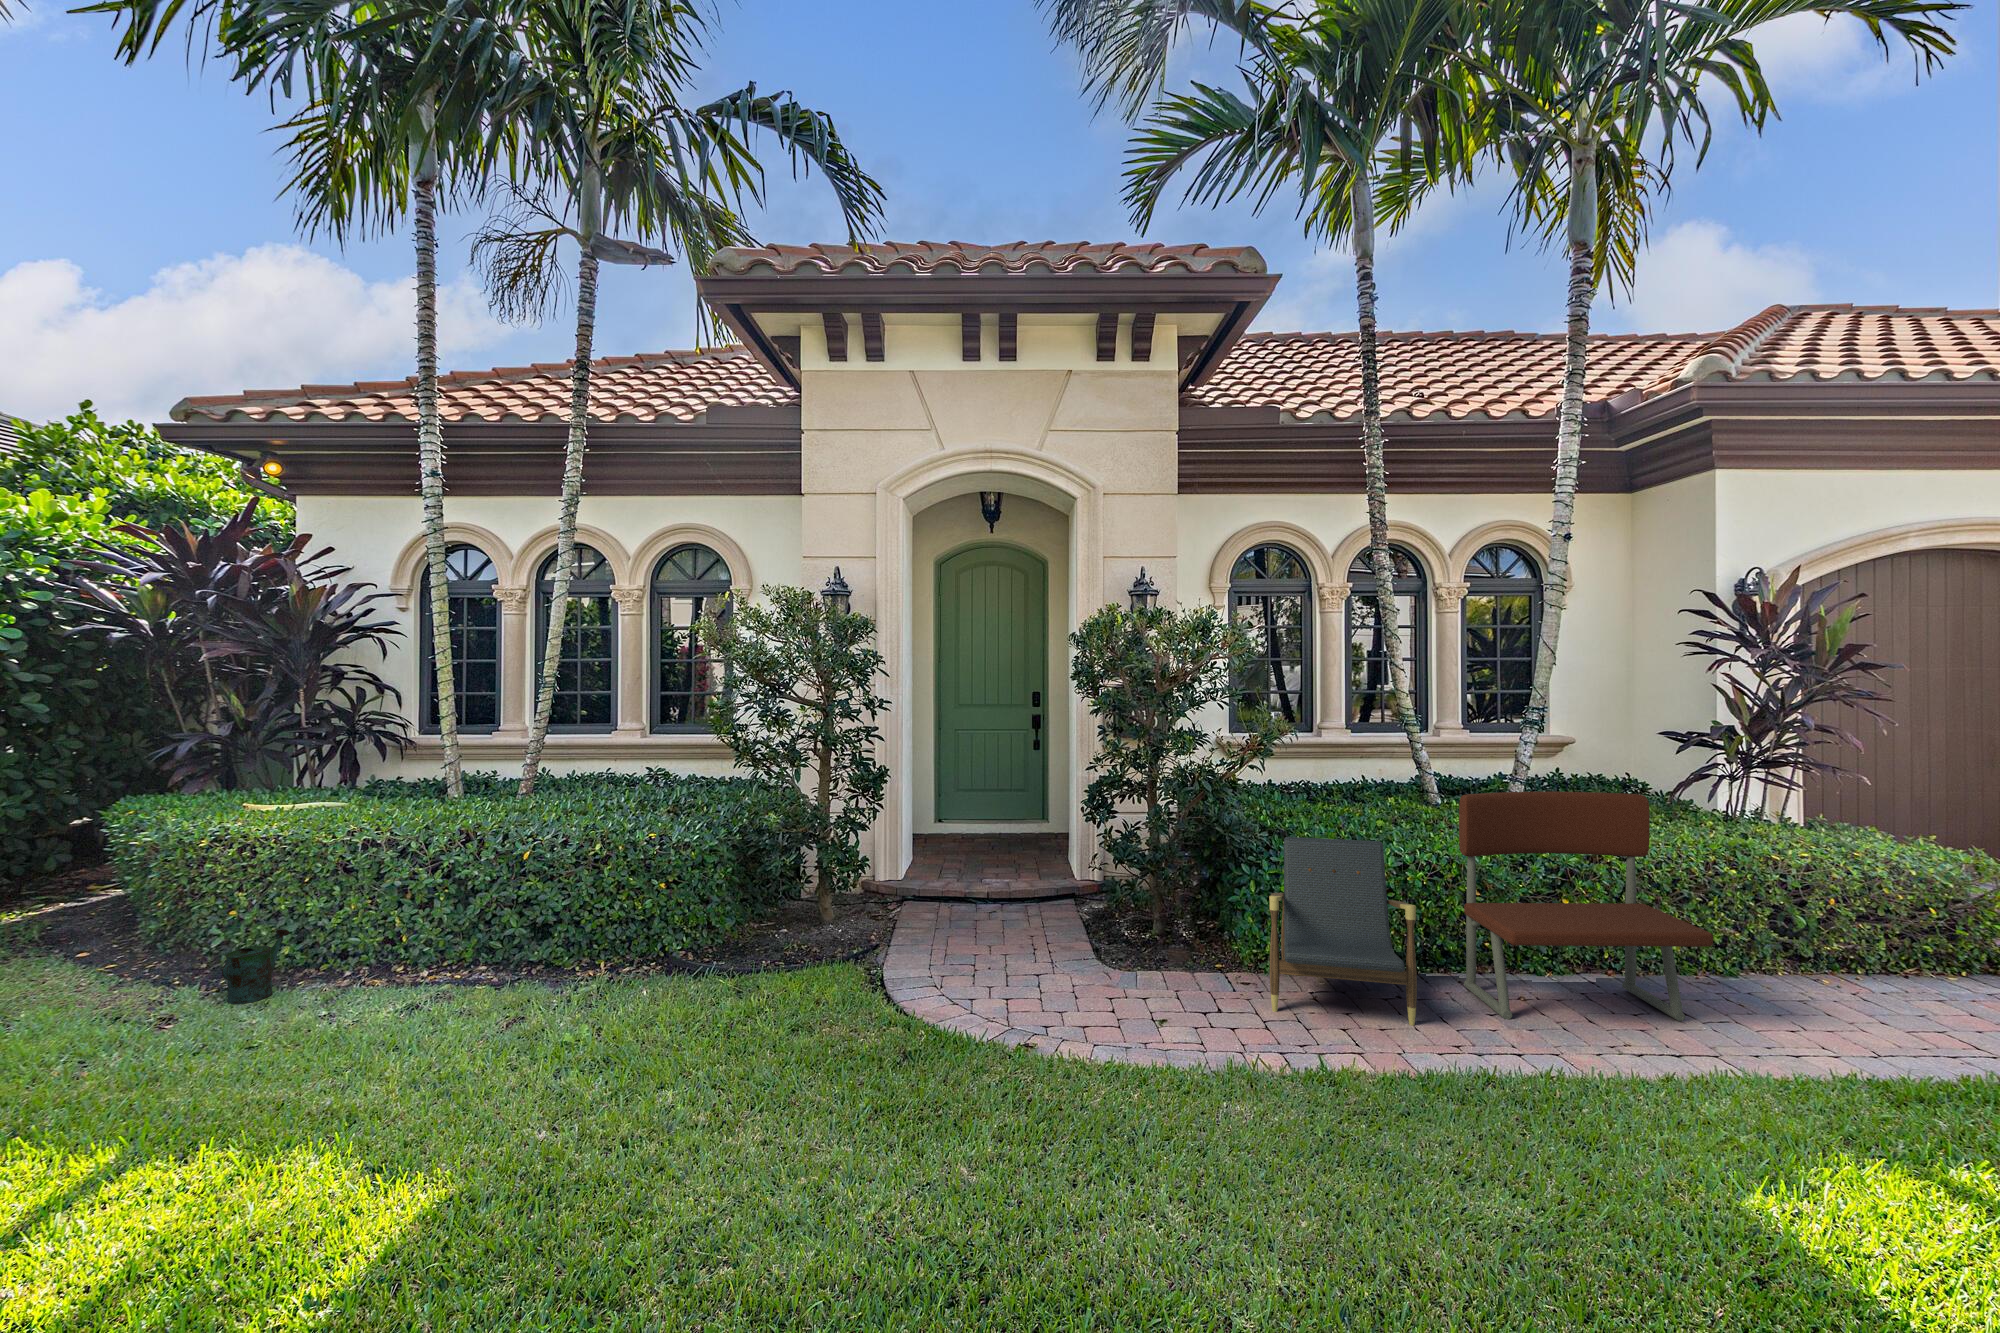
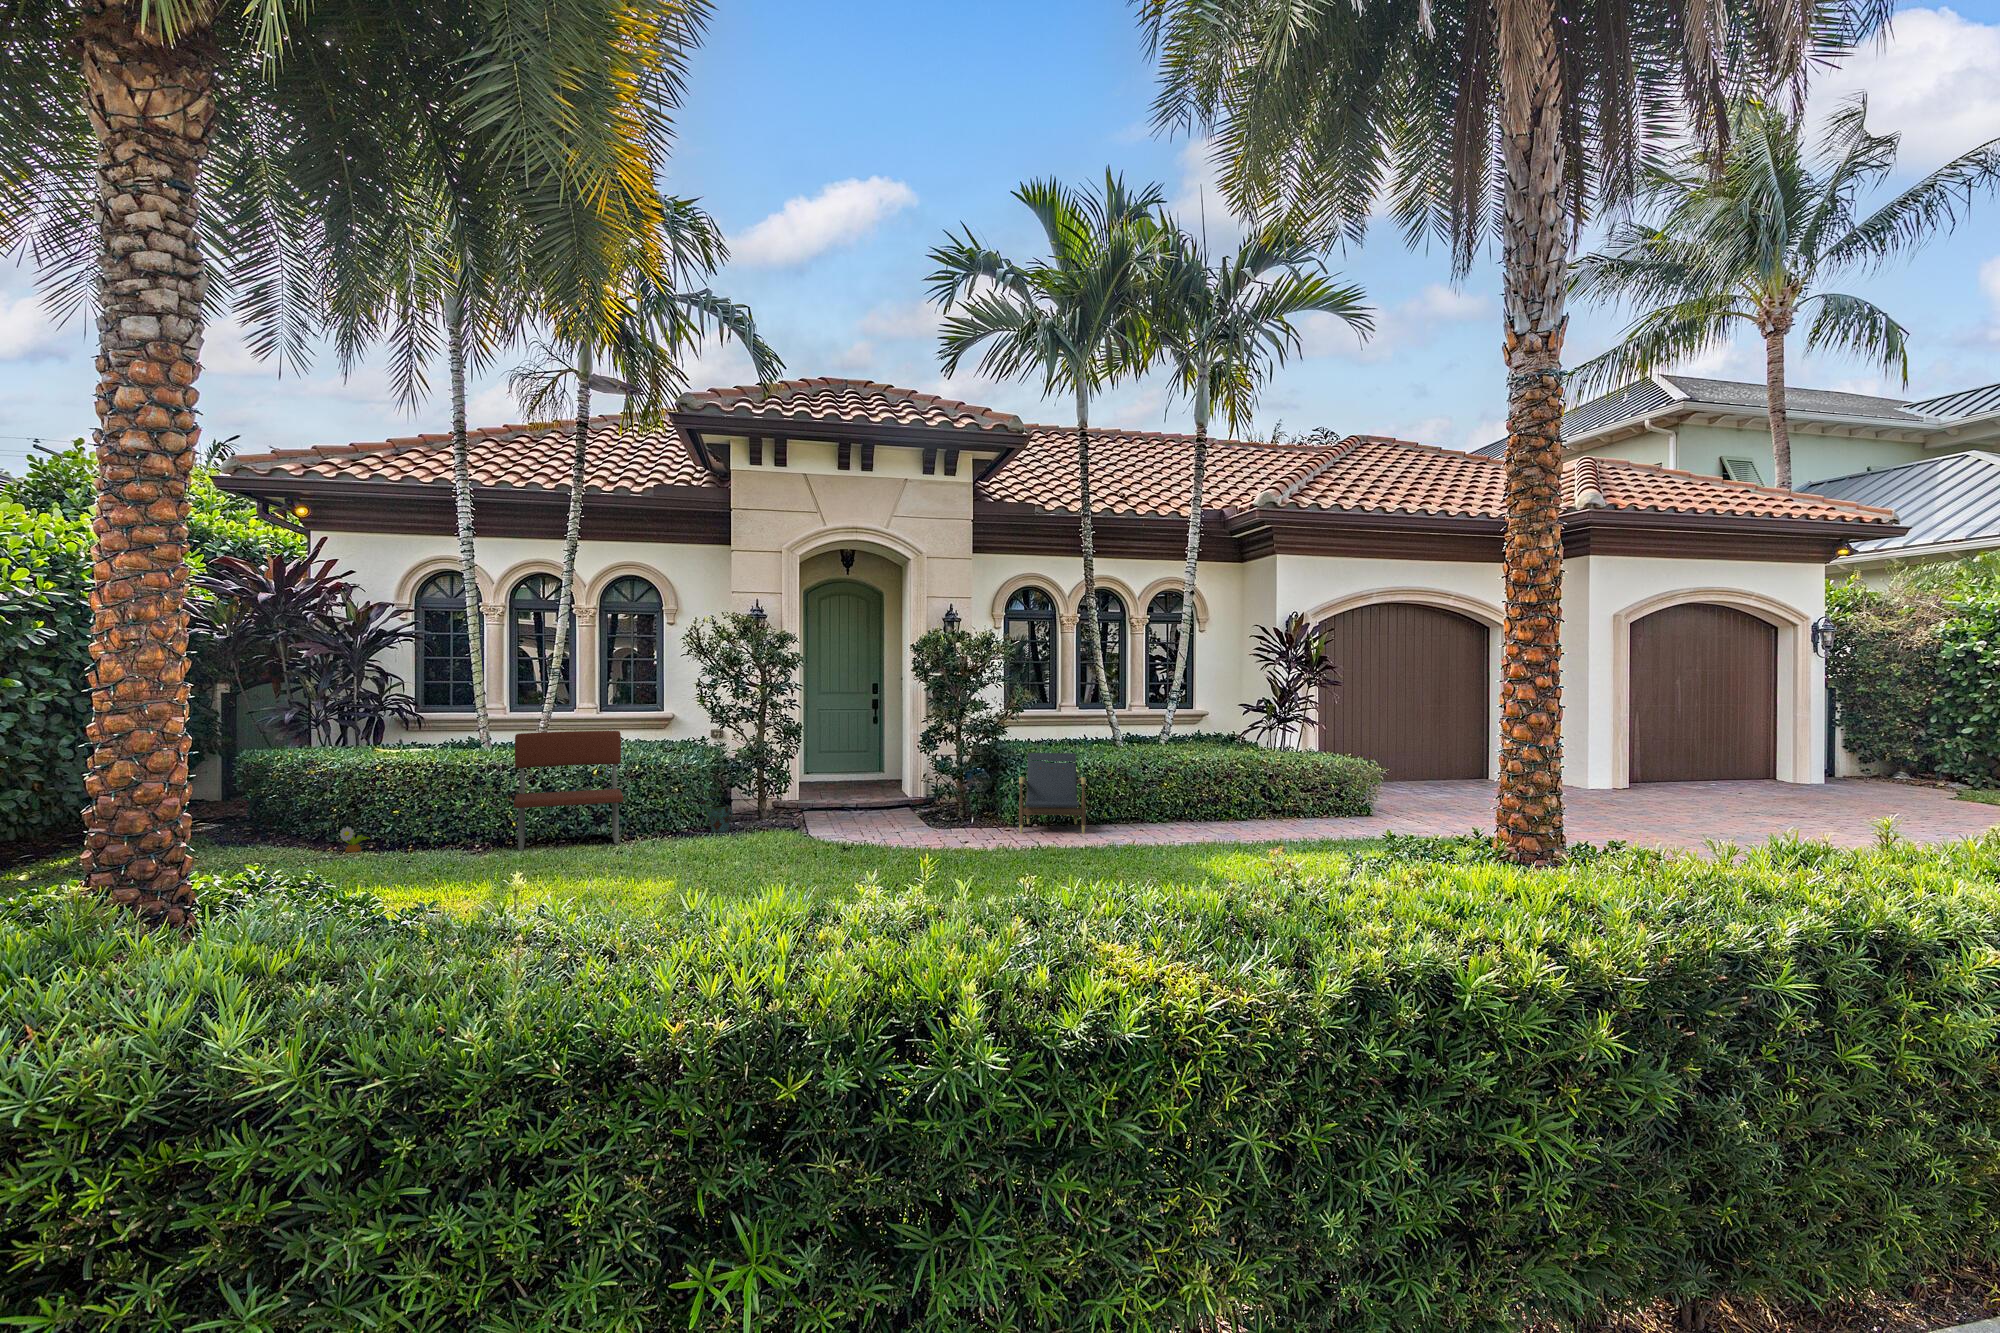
bench: present [1459,792,1713,1021] -> present [513,731,623,851]
watering can: present [222,929,290,1004] -> present [700,801,733,832]
decorative plant: none [91,951,148,994] -> present [338,826,370,852]

